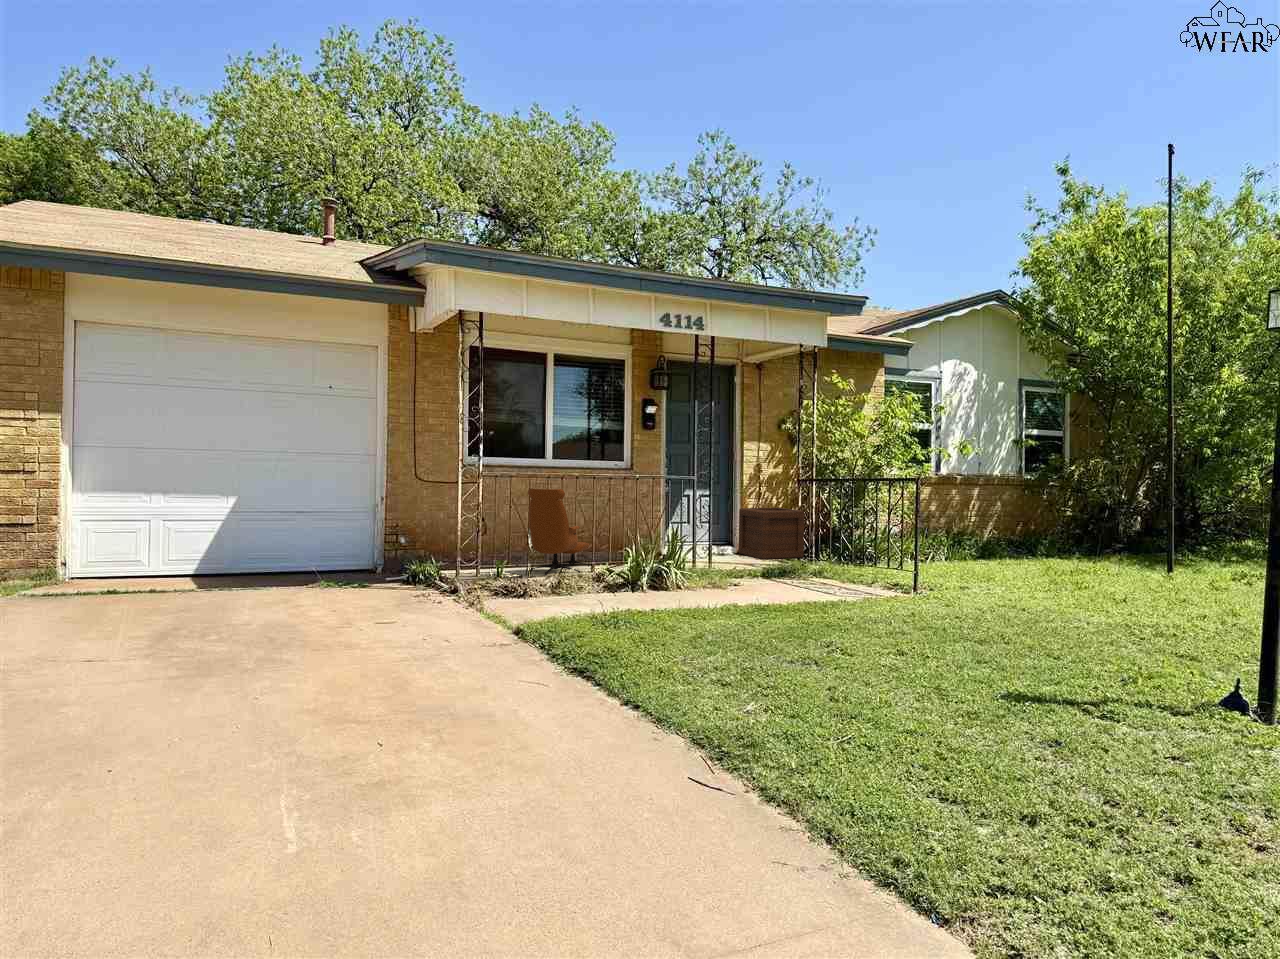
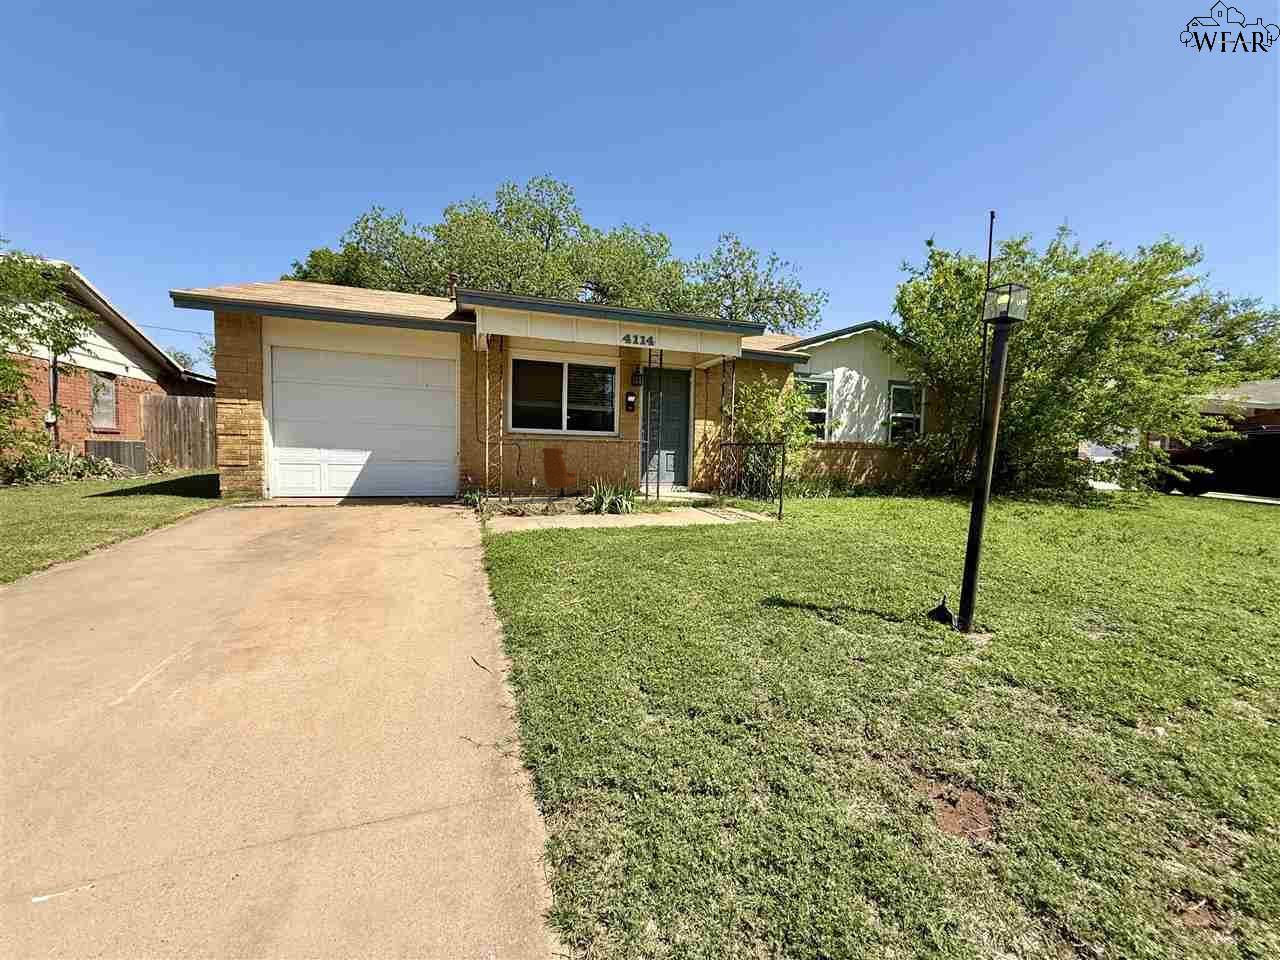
wooden crate: present [739,508,804,559] -> none [690,462,730,494]

